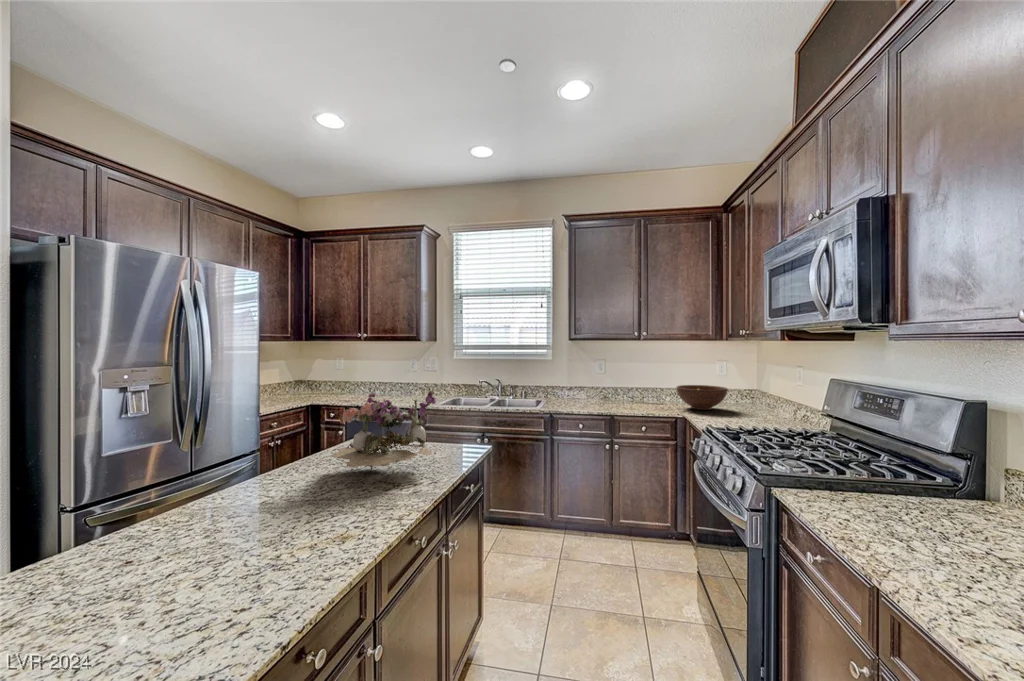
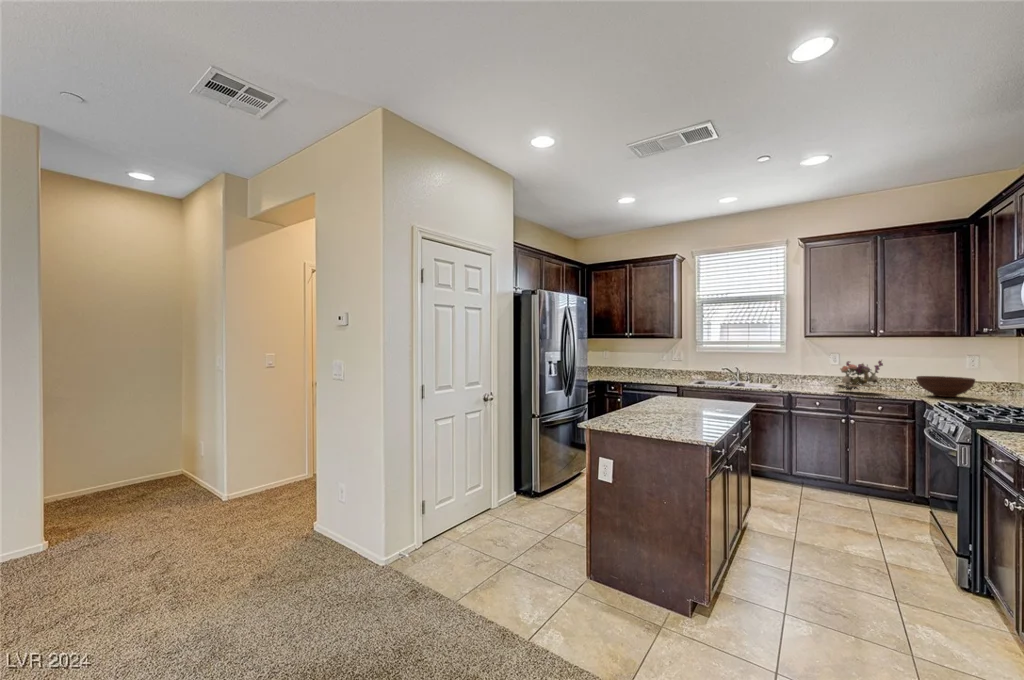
flower arrangement: present [330,389,436,469] -> present [834,361,883,391]

